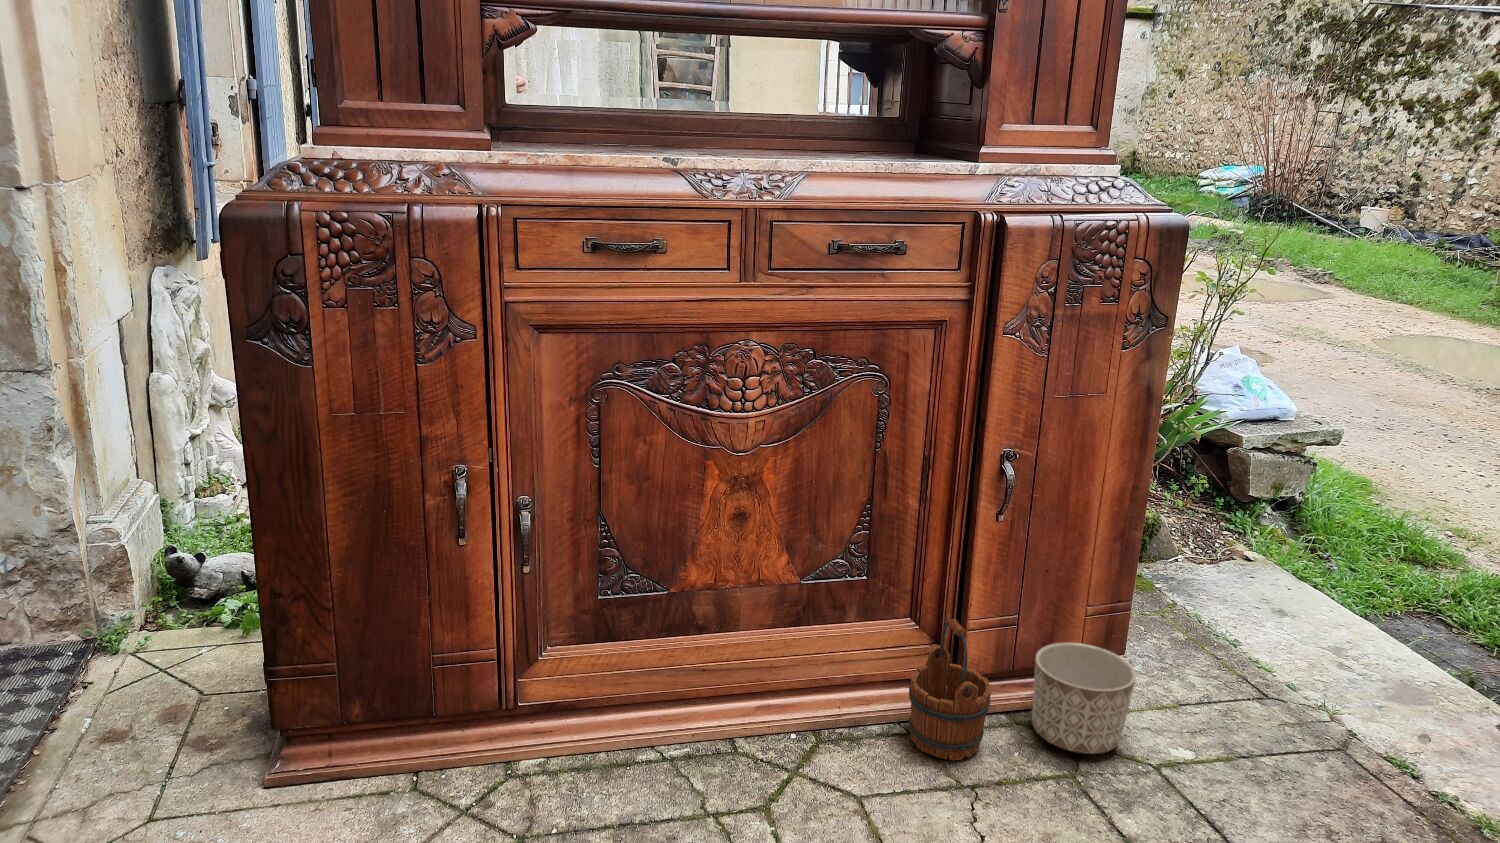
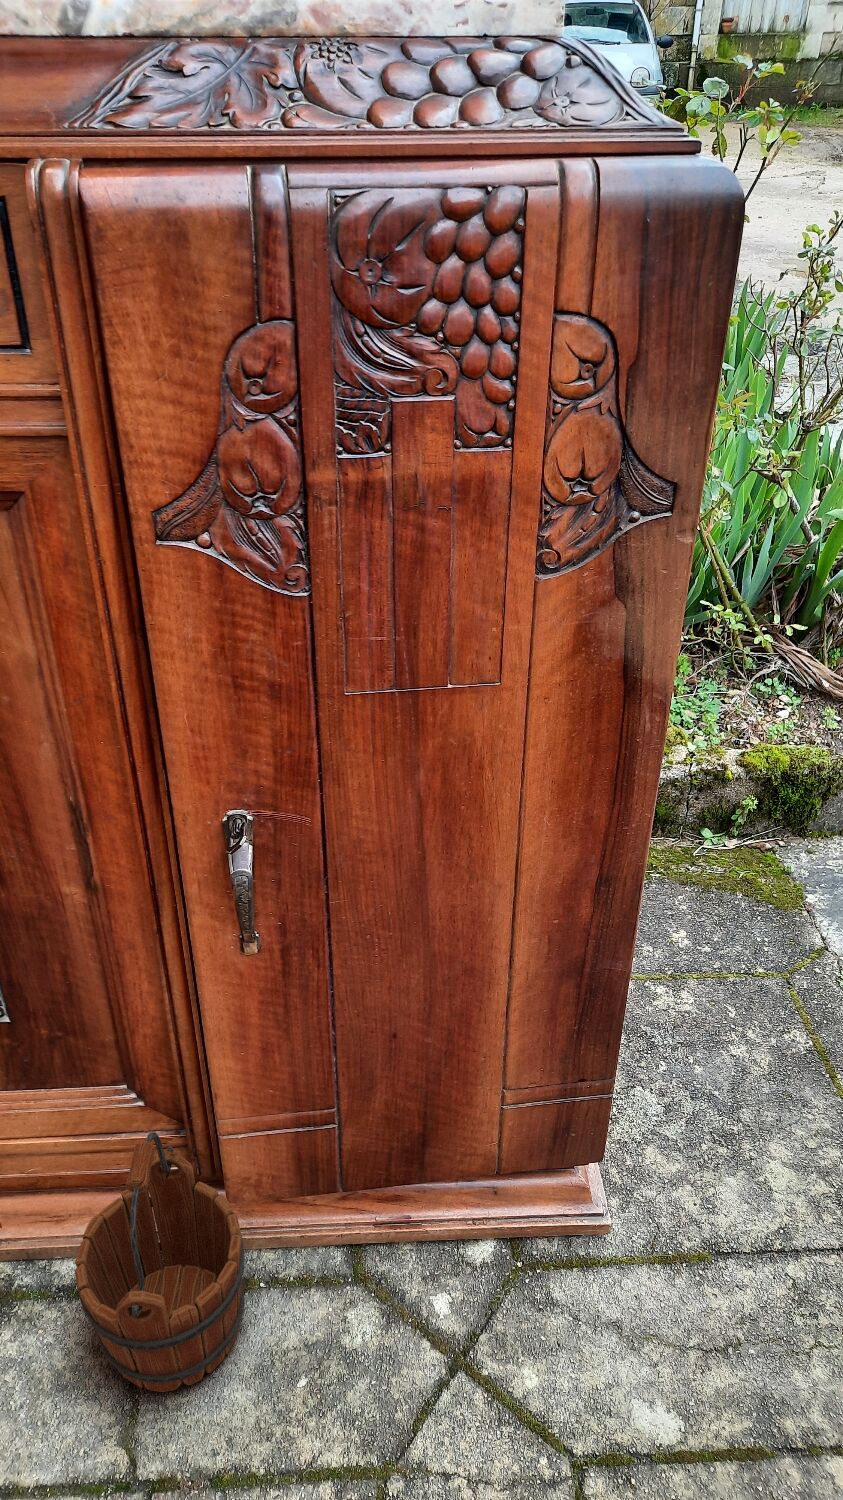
planter: present [1032,643,1136,754] -> none [346,1151,552,1415]

